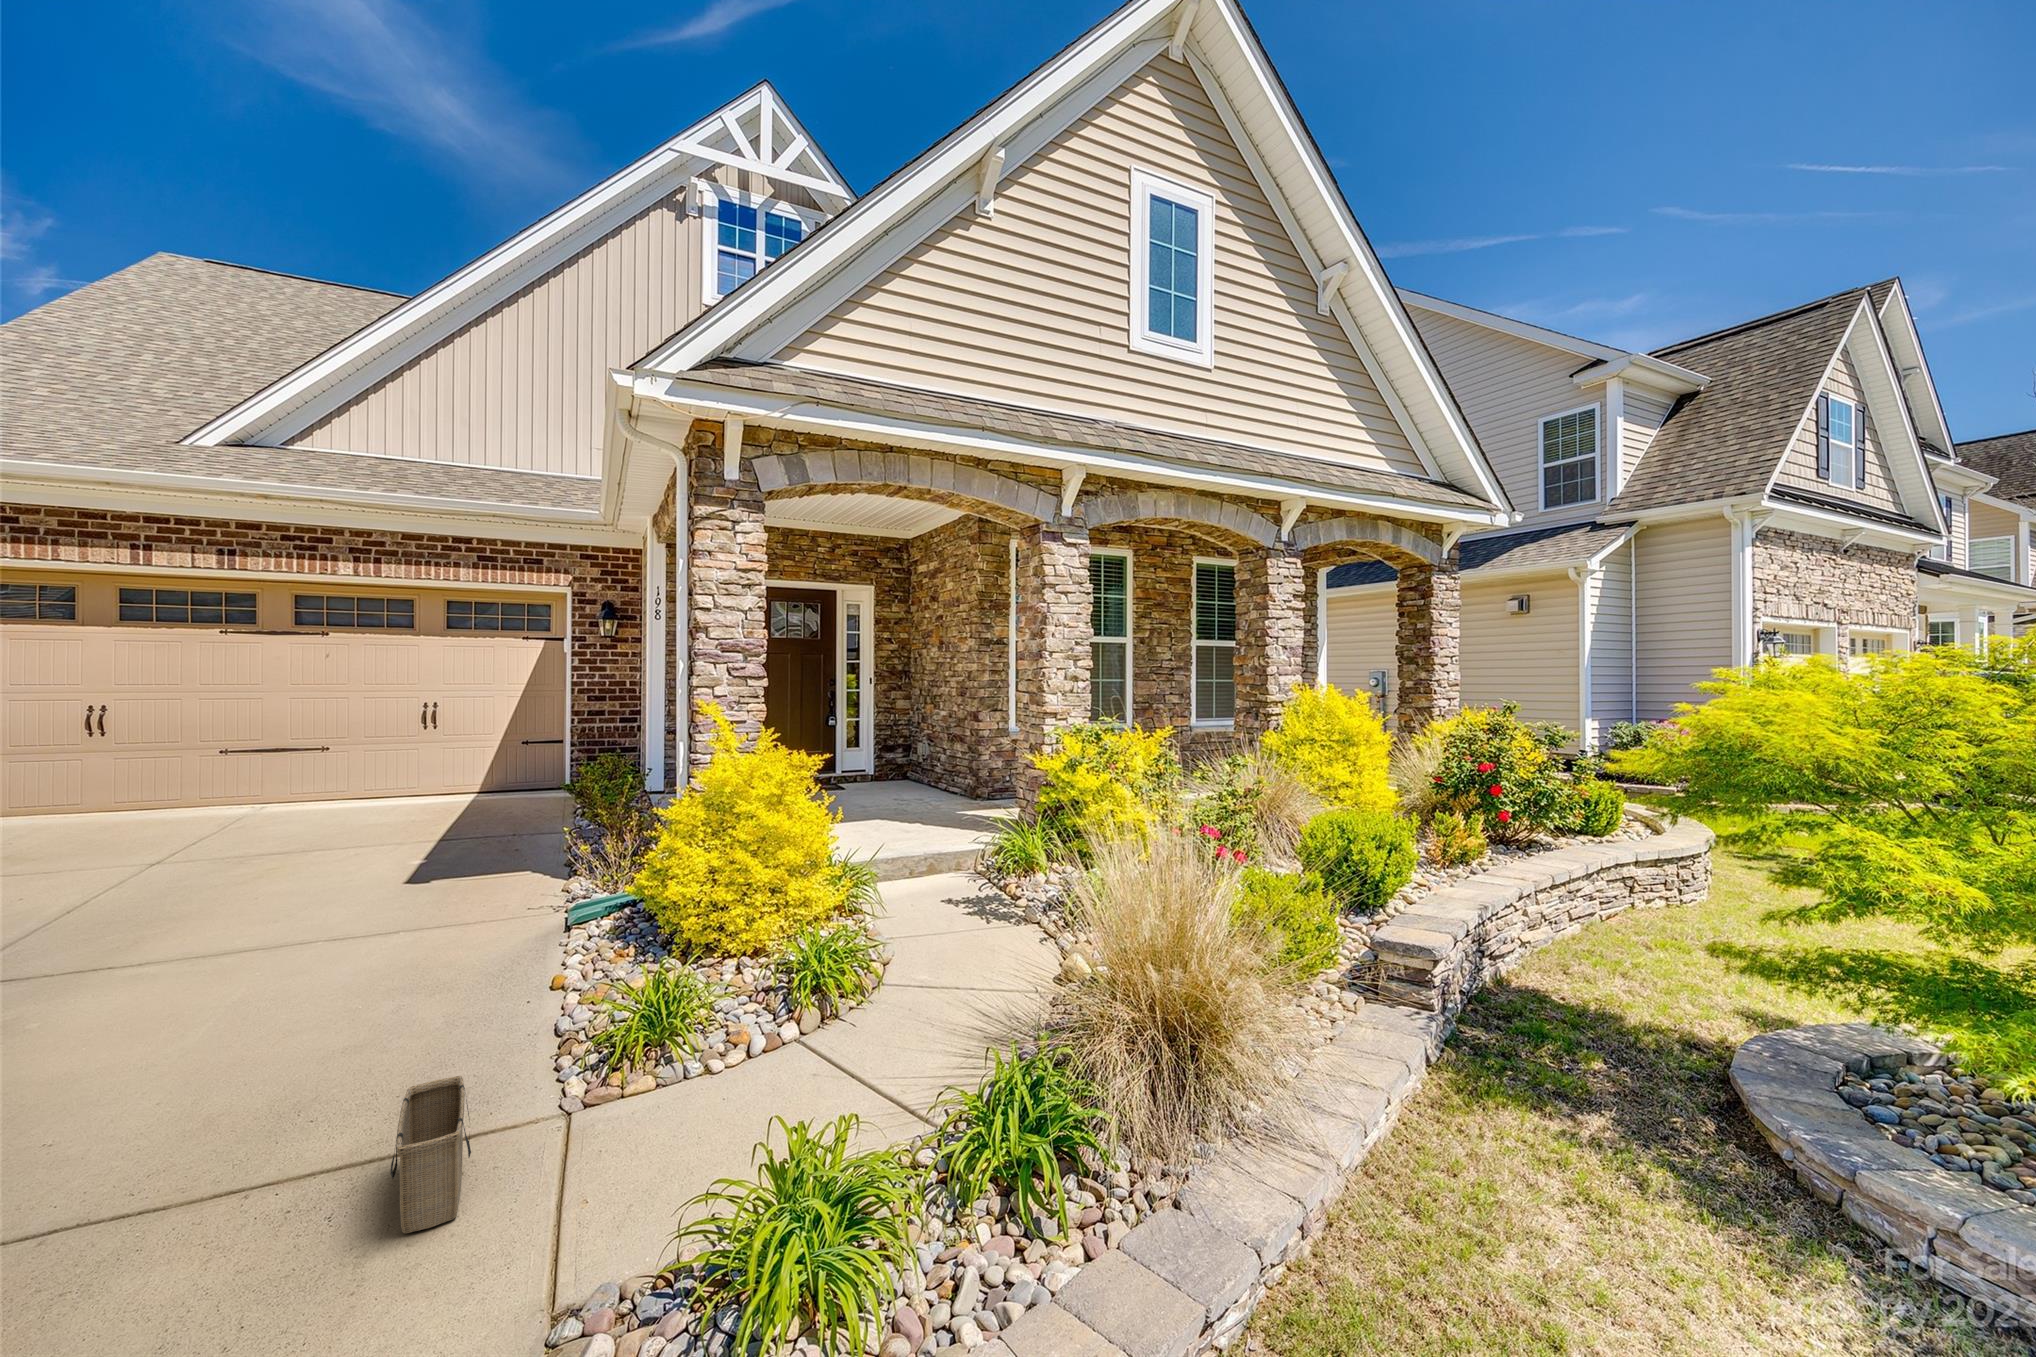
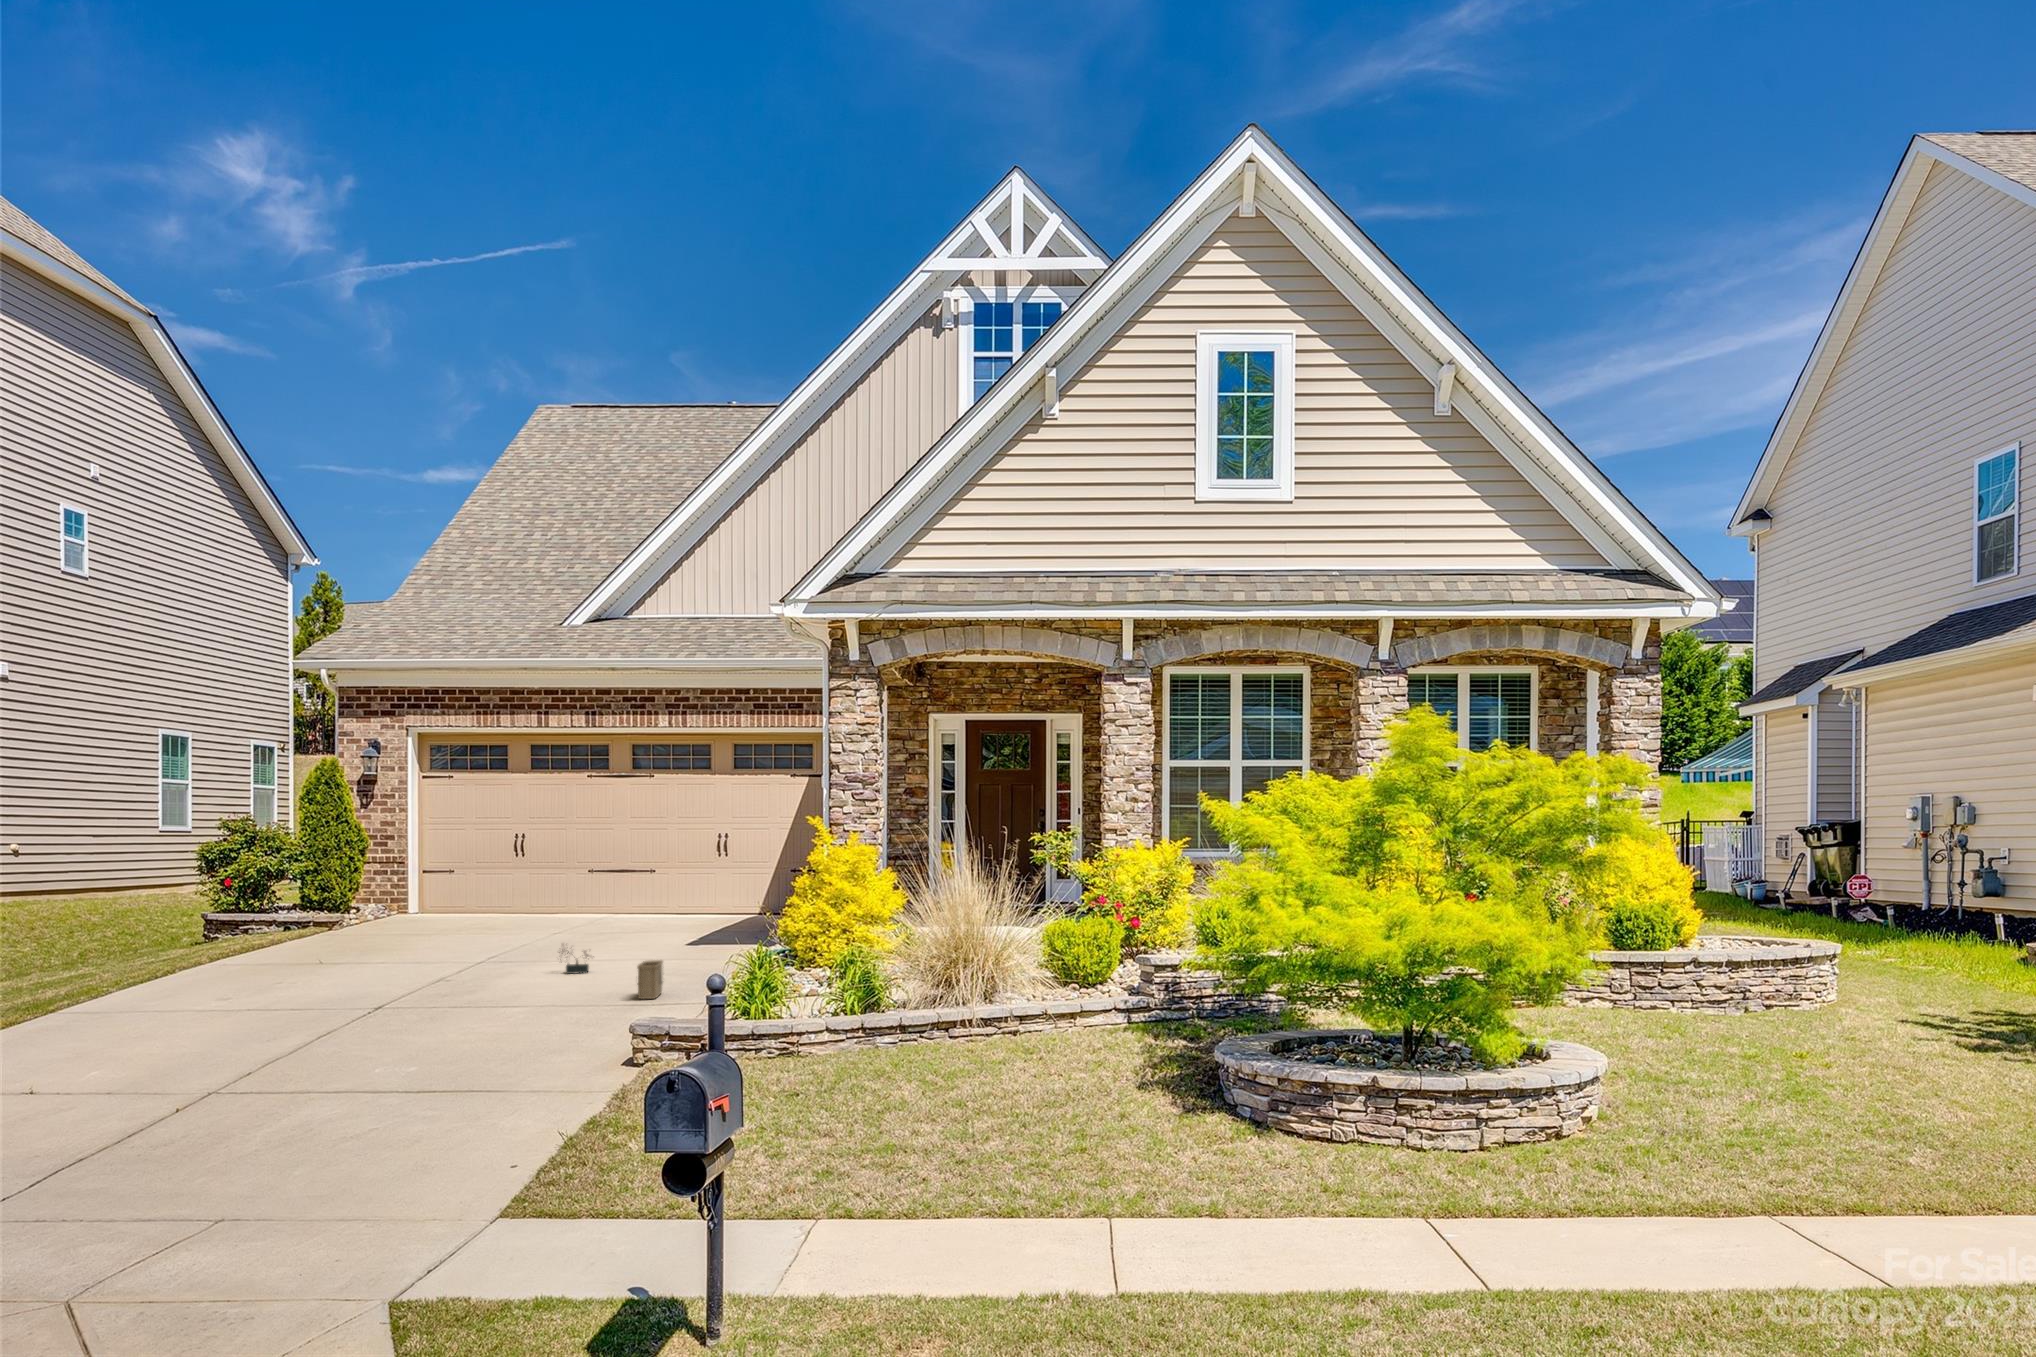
decorative plant: none [129,977,238,1047] -> present [559,944,589,974]

